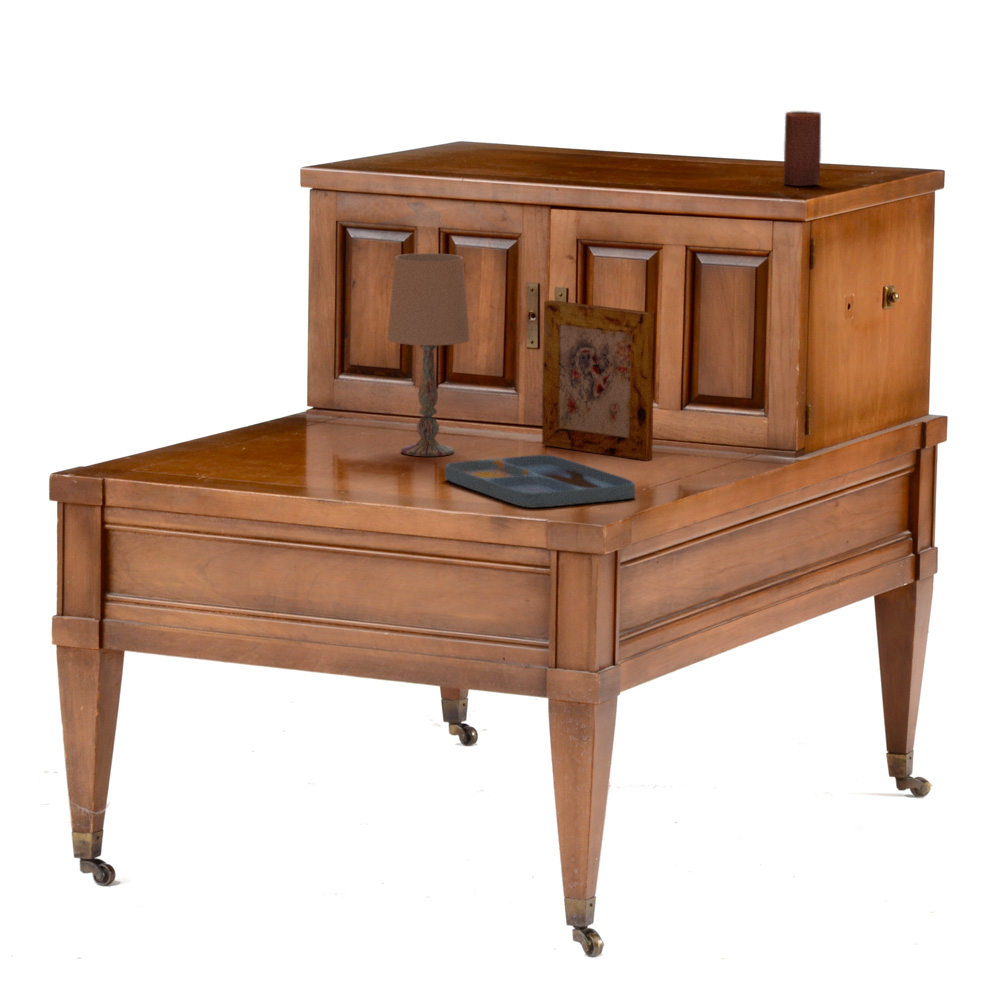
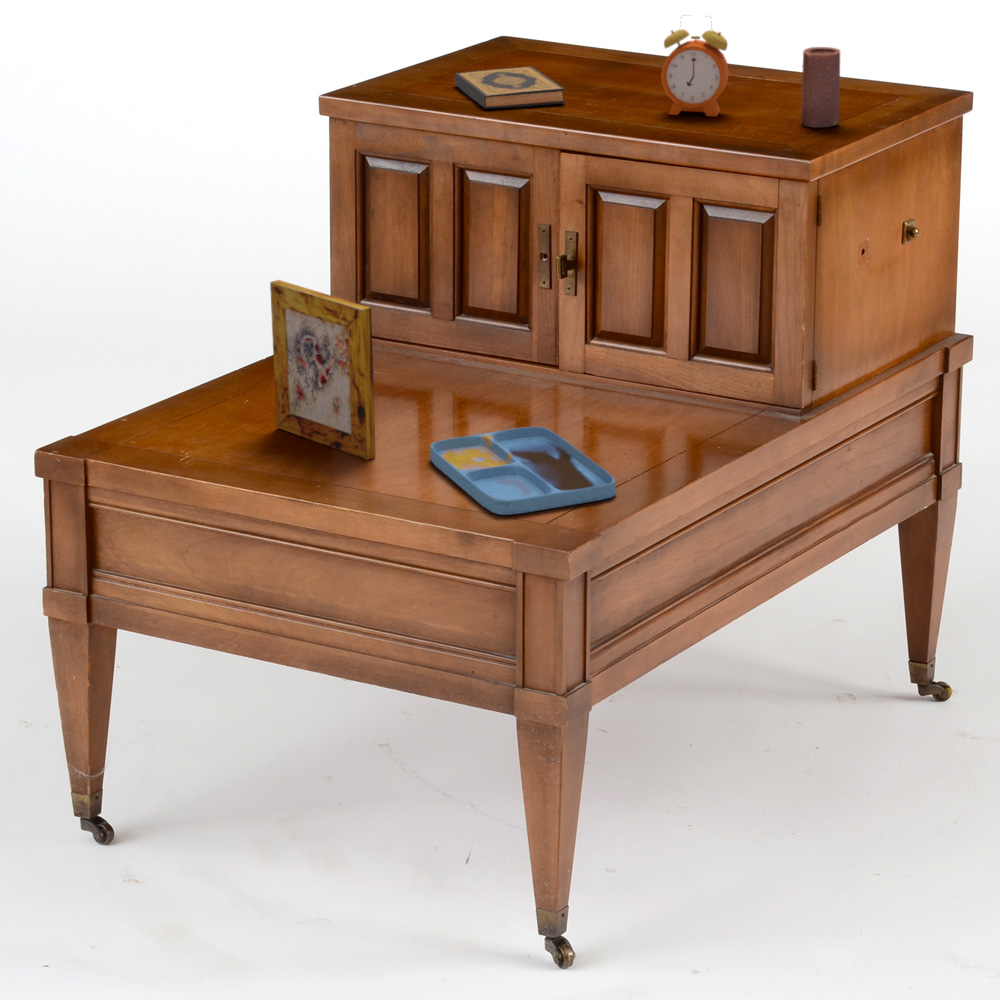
alarm clock: none [646,83,711,180] -> present [661,29,729,116]
hardback book: none [432,149,549,175] -> present [454,66,565,109]
table lamp: present [387,253,469,456] -> none [386,205,469,414]
picture frame: present [542,300,655,461] -> present [270,280,375,460]

